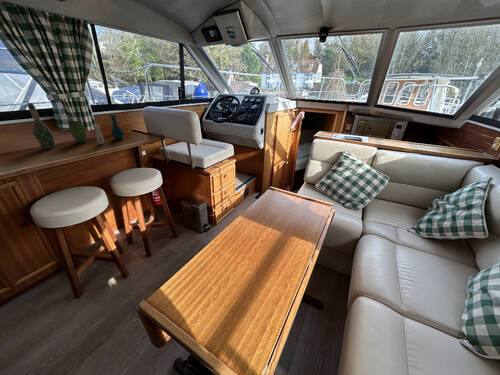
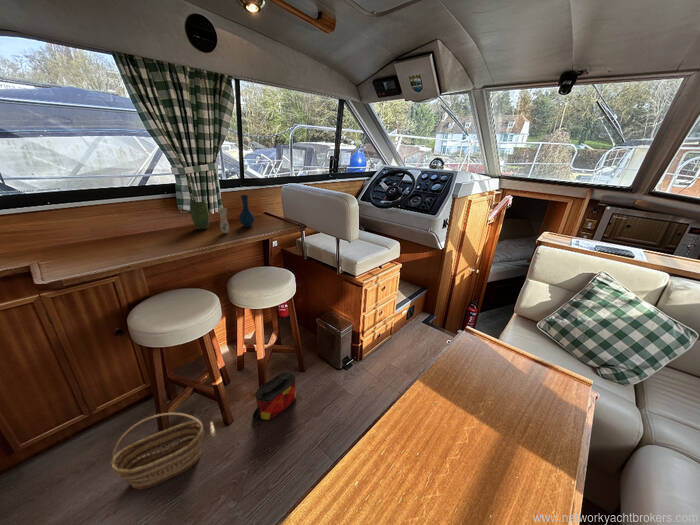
wine bottle: present [27,103,56,149] -> none [147,178,171,236]
bag: none [143,236,173,269] -> present [253,372,296,420]
basket: none [39,269,108,325] -> present [112,413,204,490]

